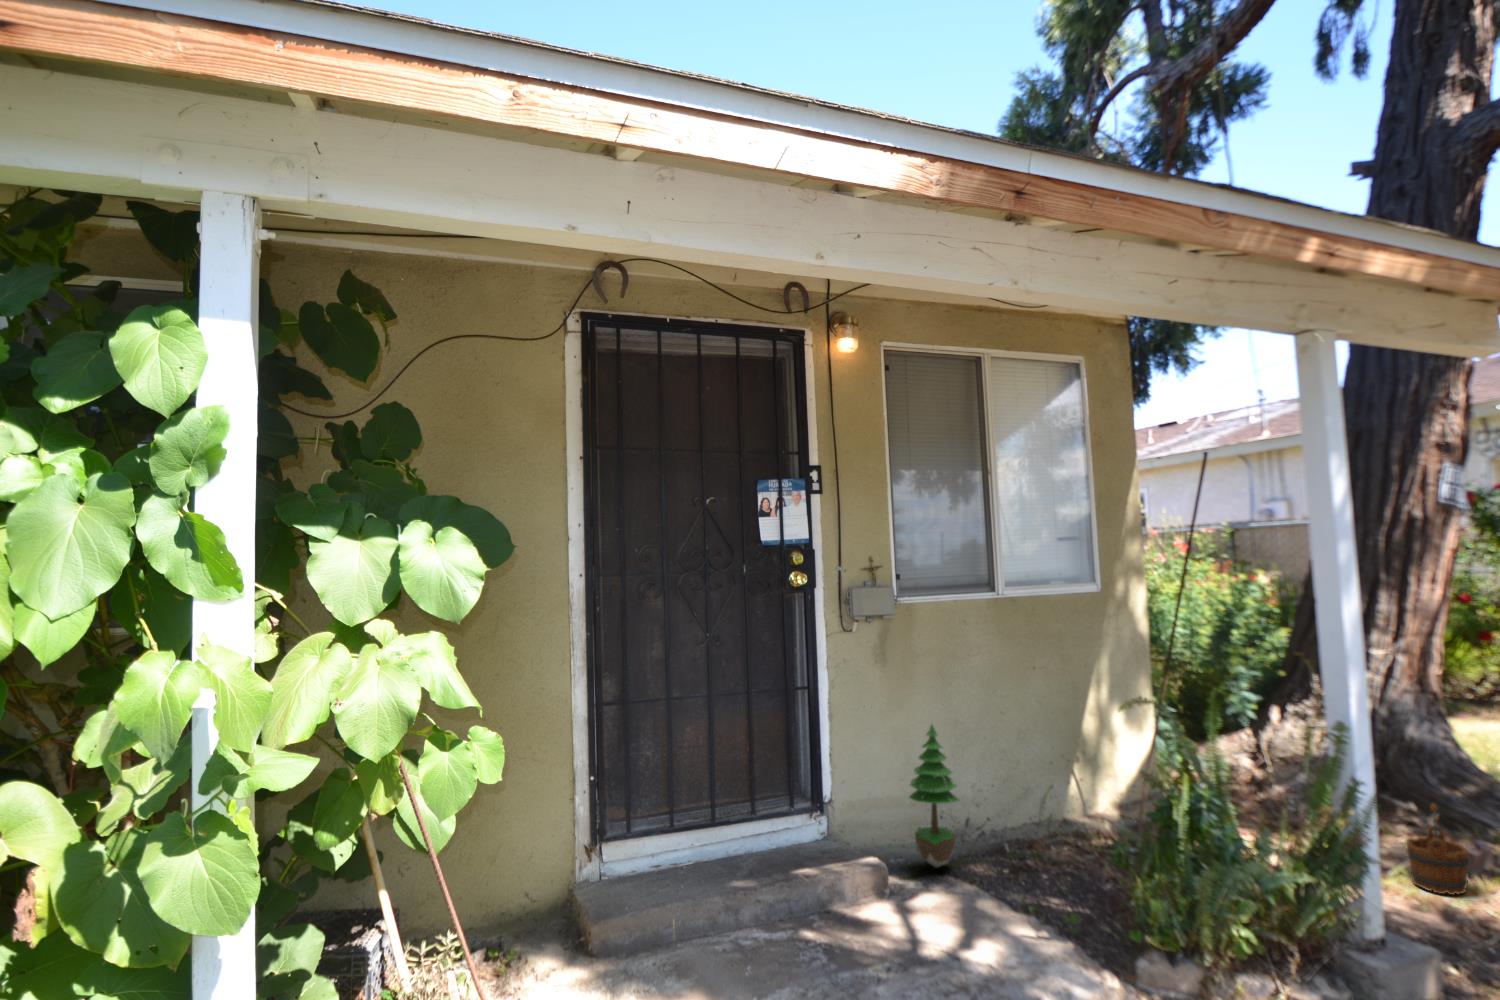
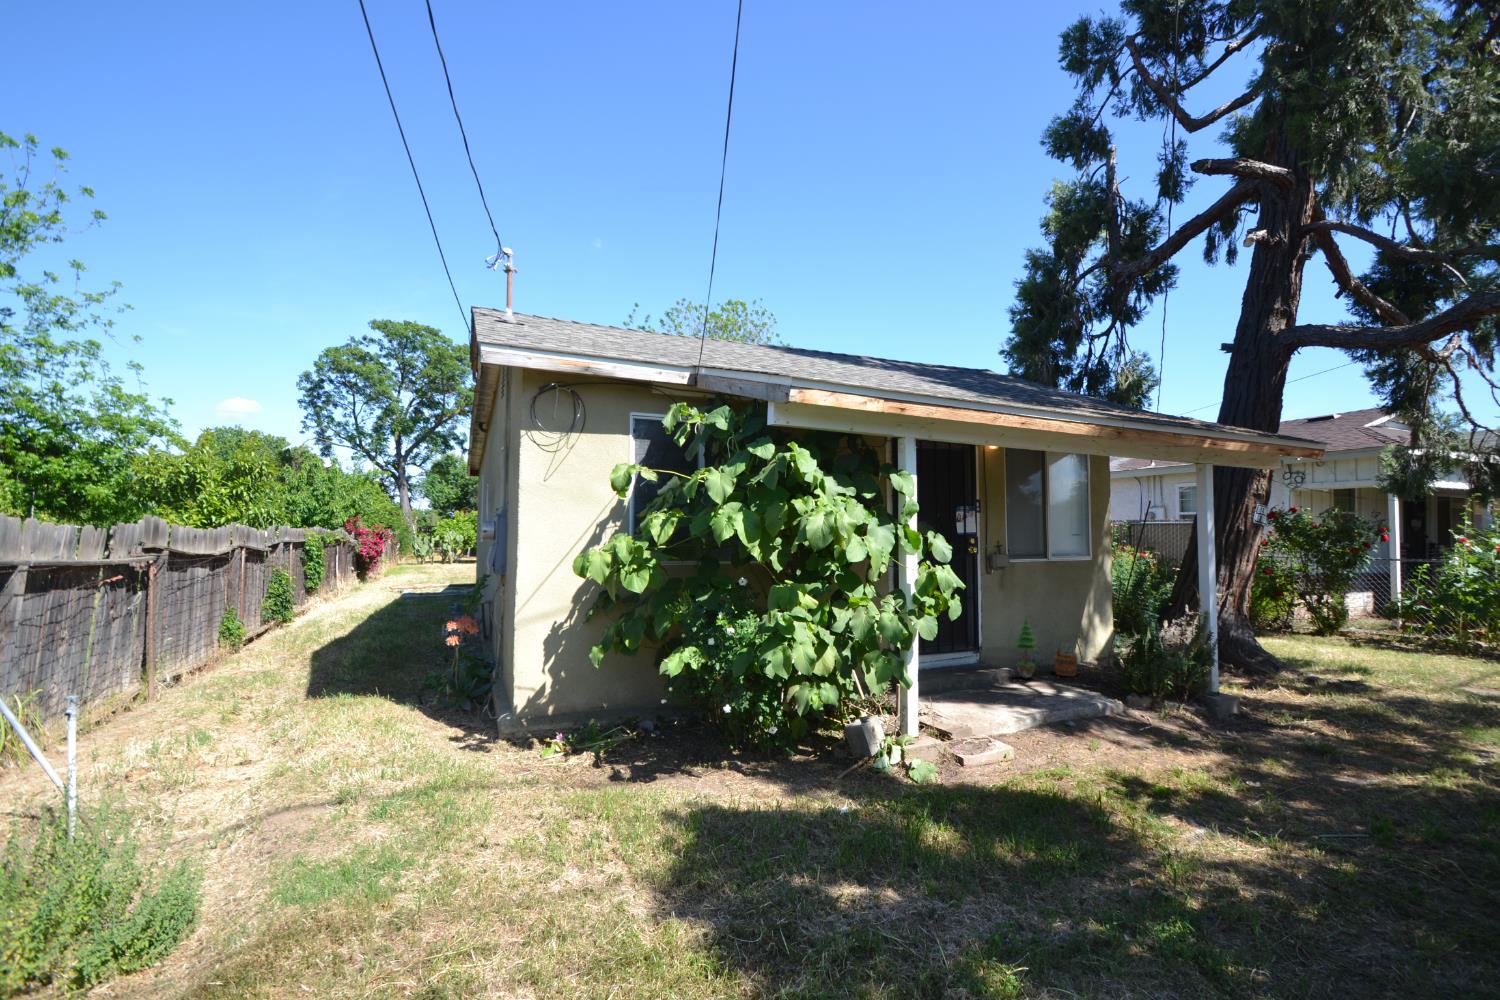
wooden bucket: present [1407,804,1469,895] -> present [1054,638,1078,676]

